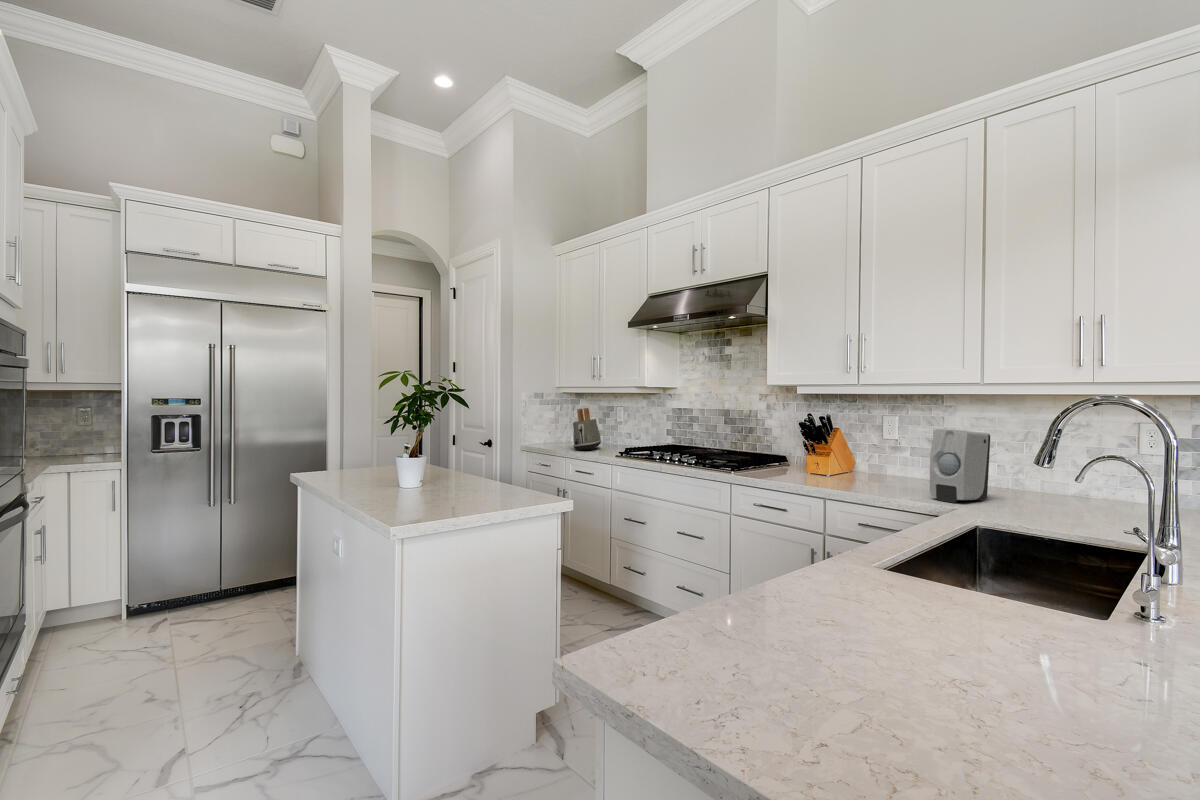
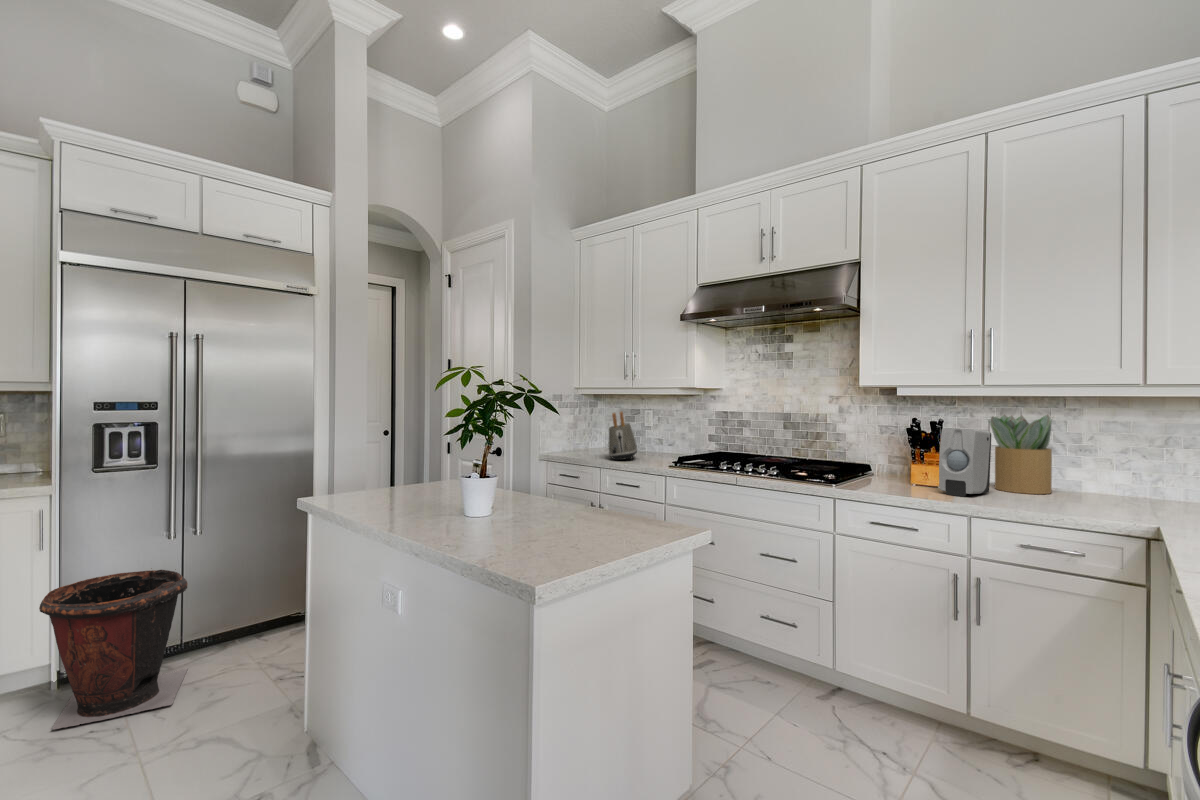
potted plant: none [871,411,926,482] -> present [990,415,1052,494]
soap dispenser: present [930,429,990,503] -> present [939,428,991,496]
trash can: none [110,529,222,645] -> present [39,568,188,730]

